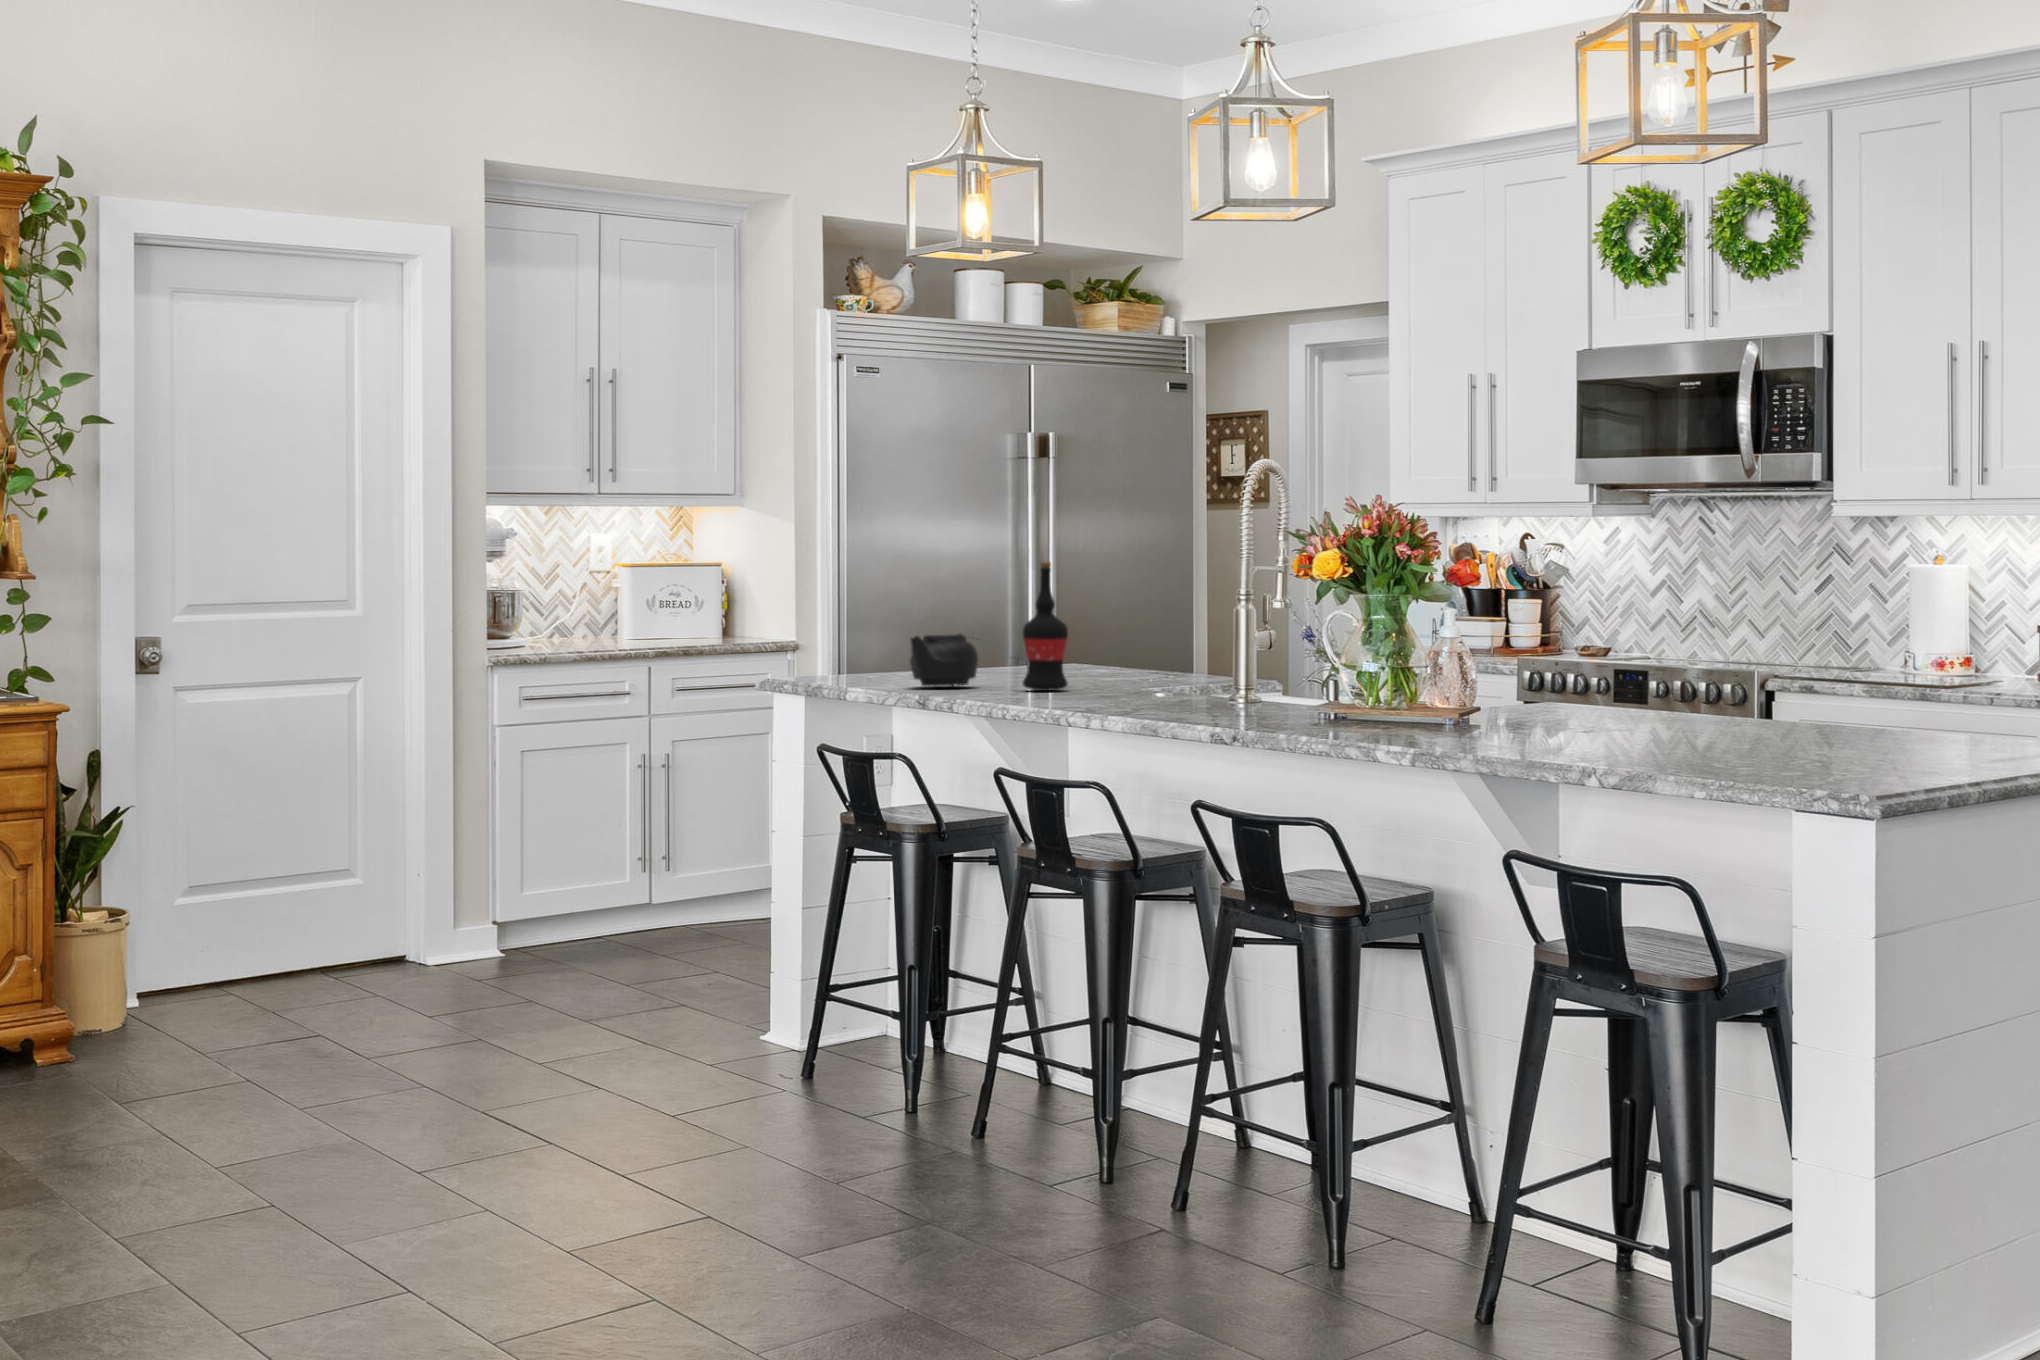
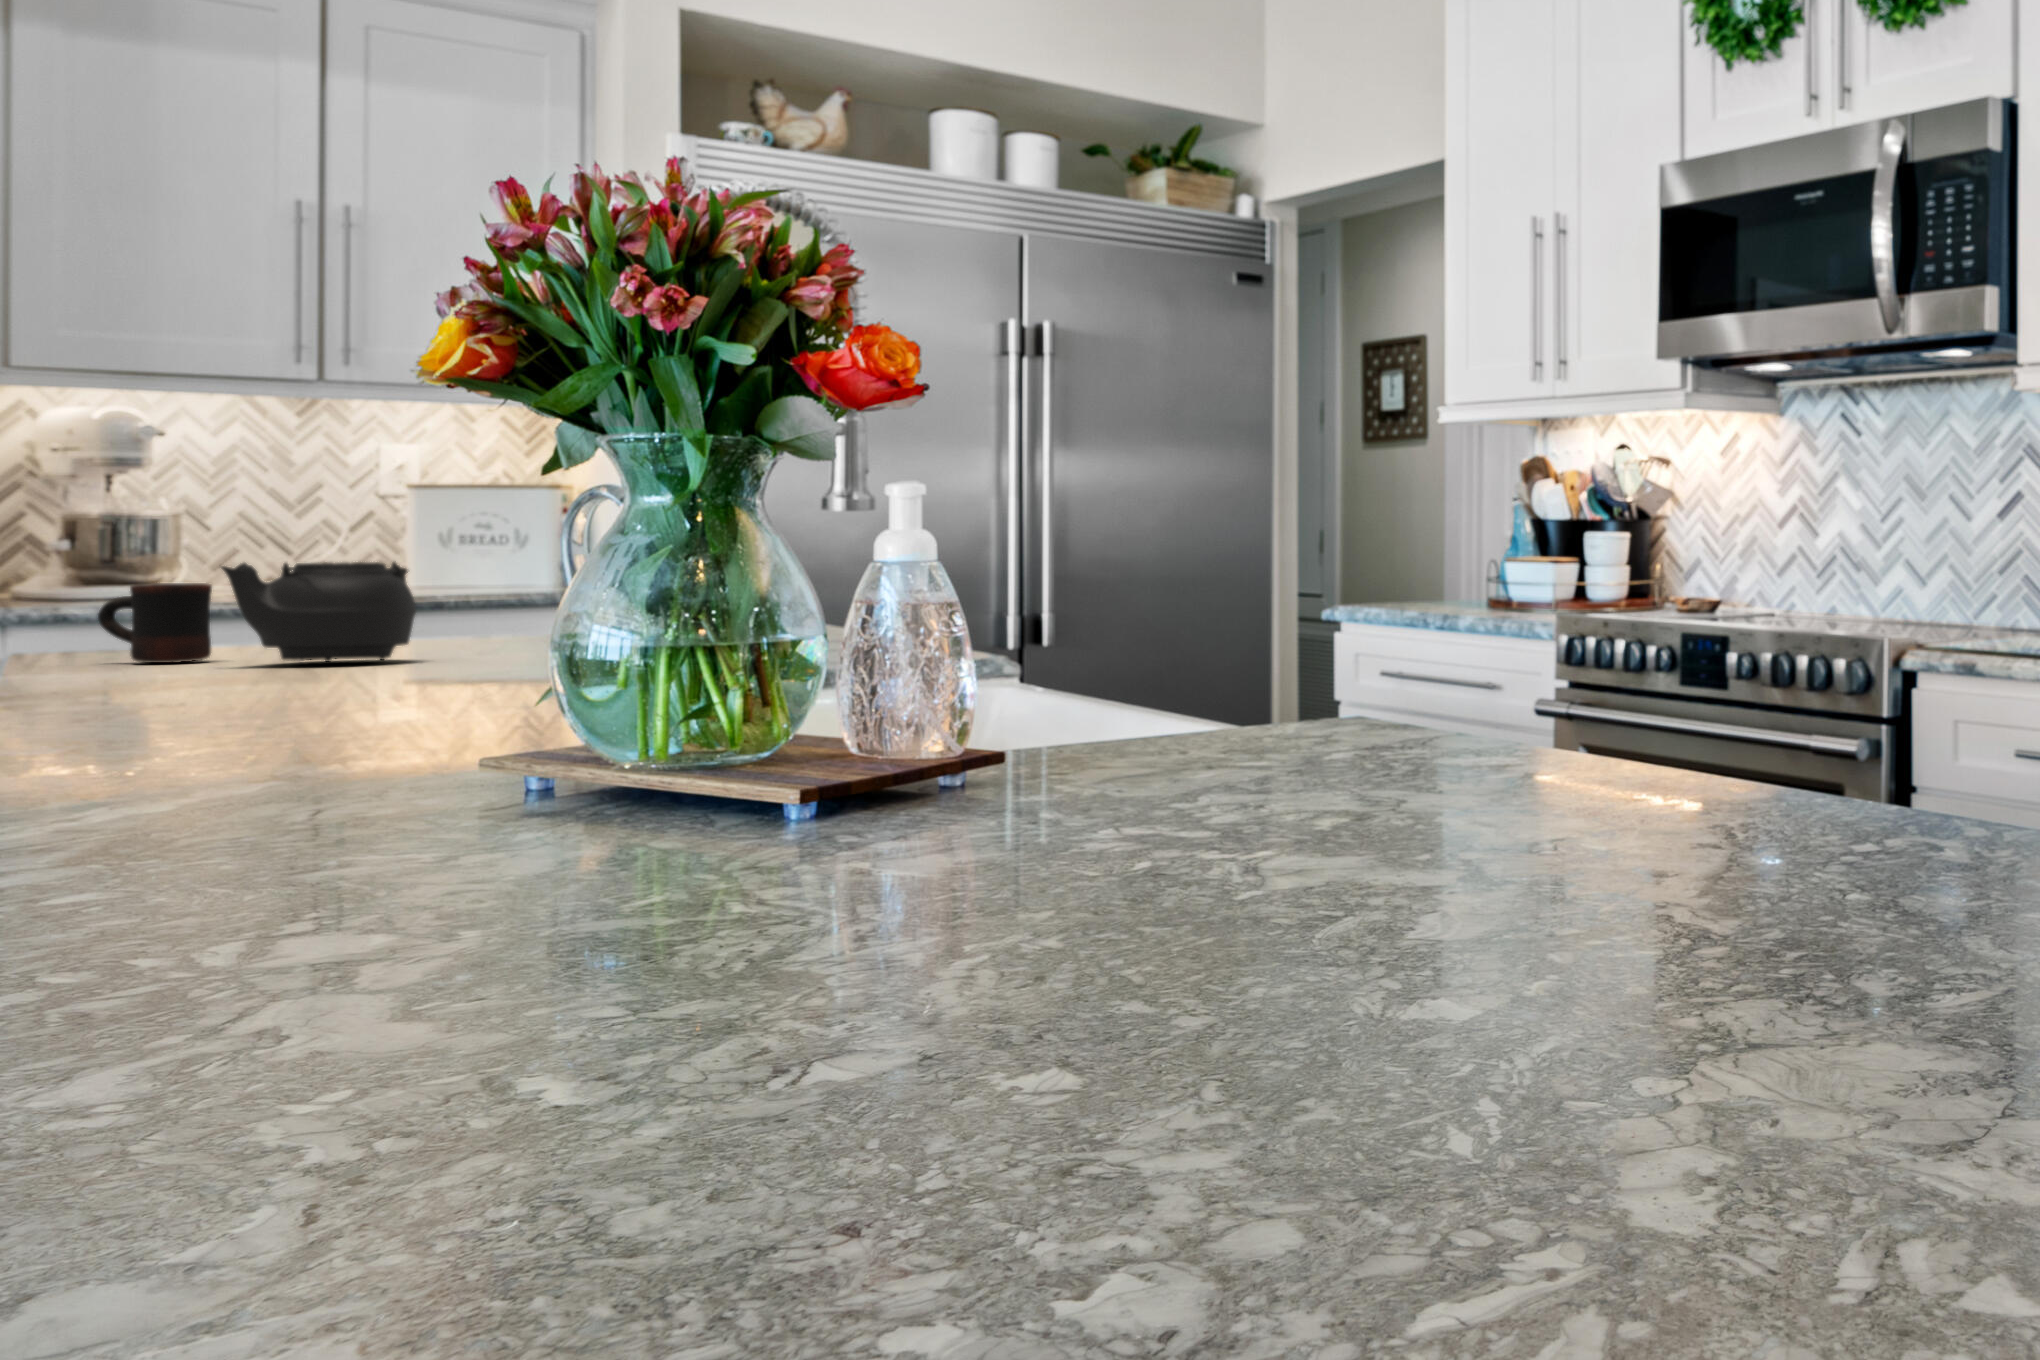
wine bottle: present [1023,562,1068,691] -> none [396,413,503,670]
mug: none [818,646,867,688] -> present [98,583,212,663]

